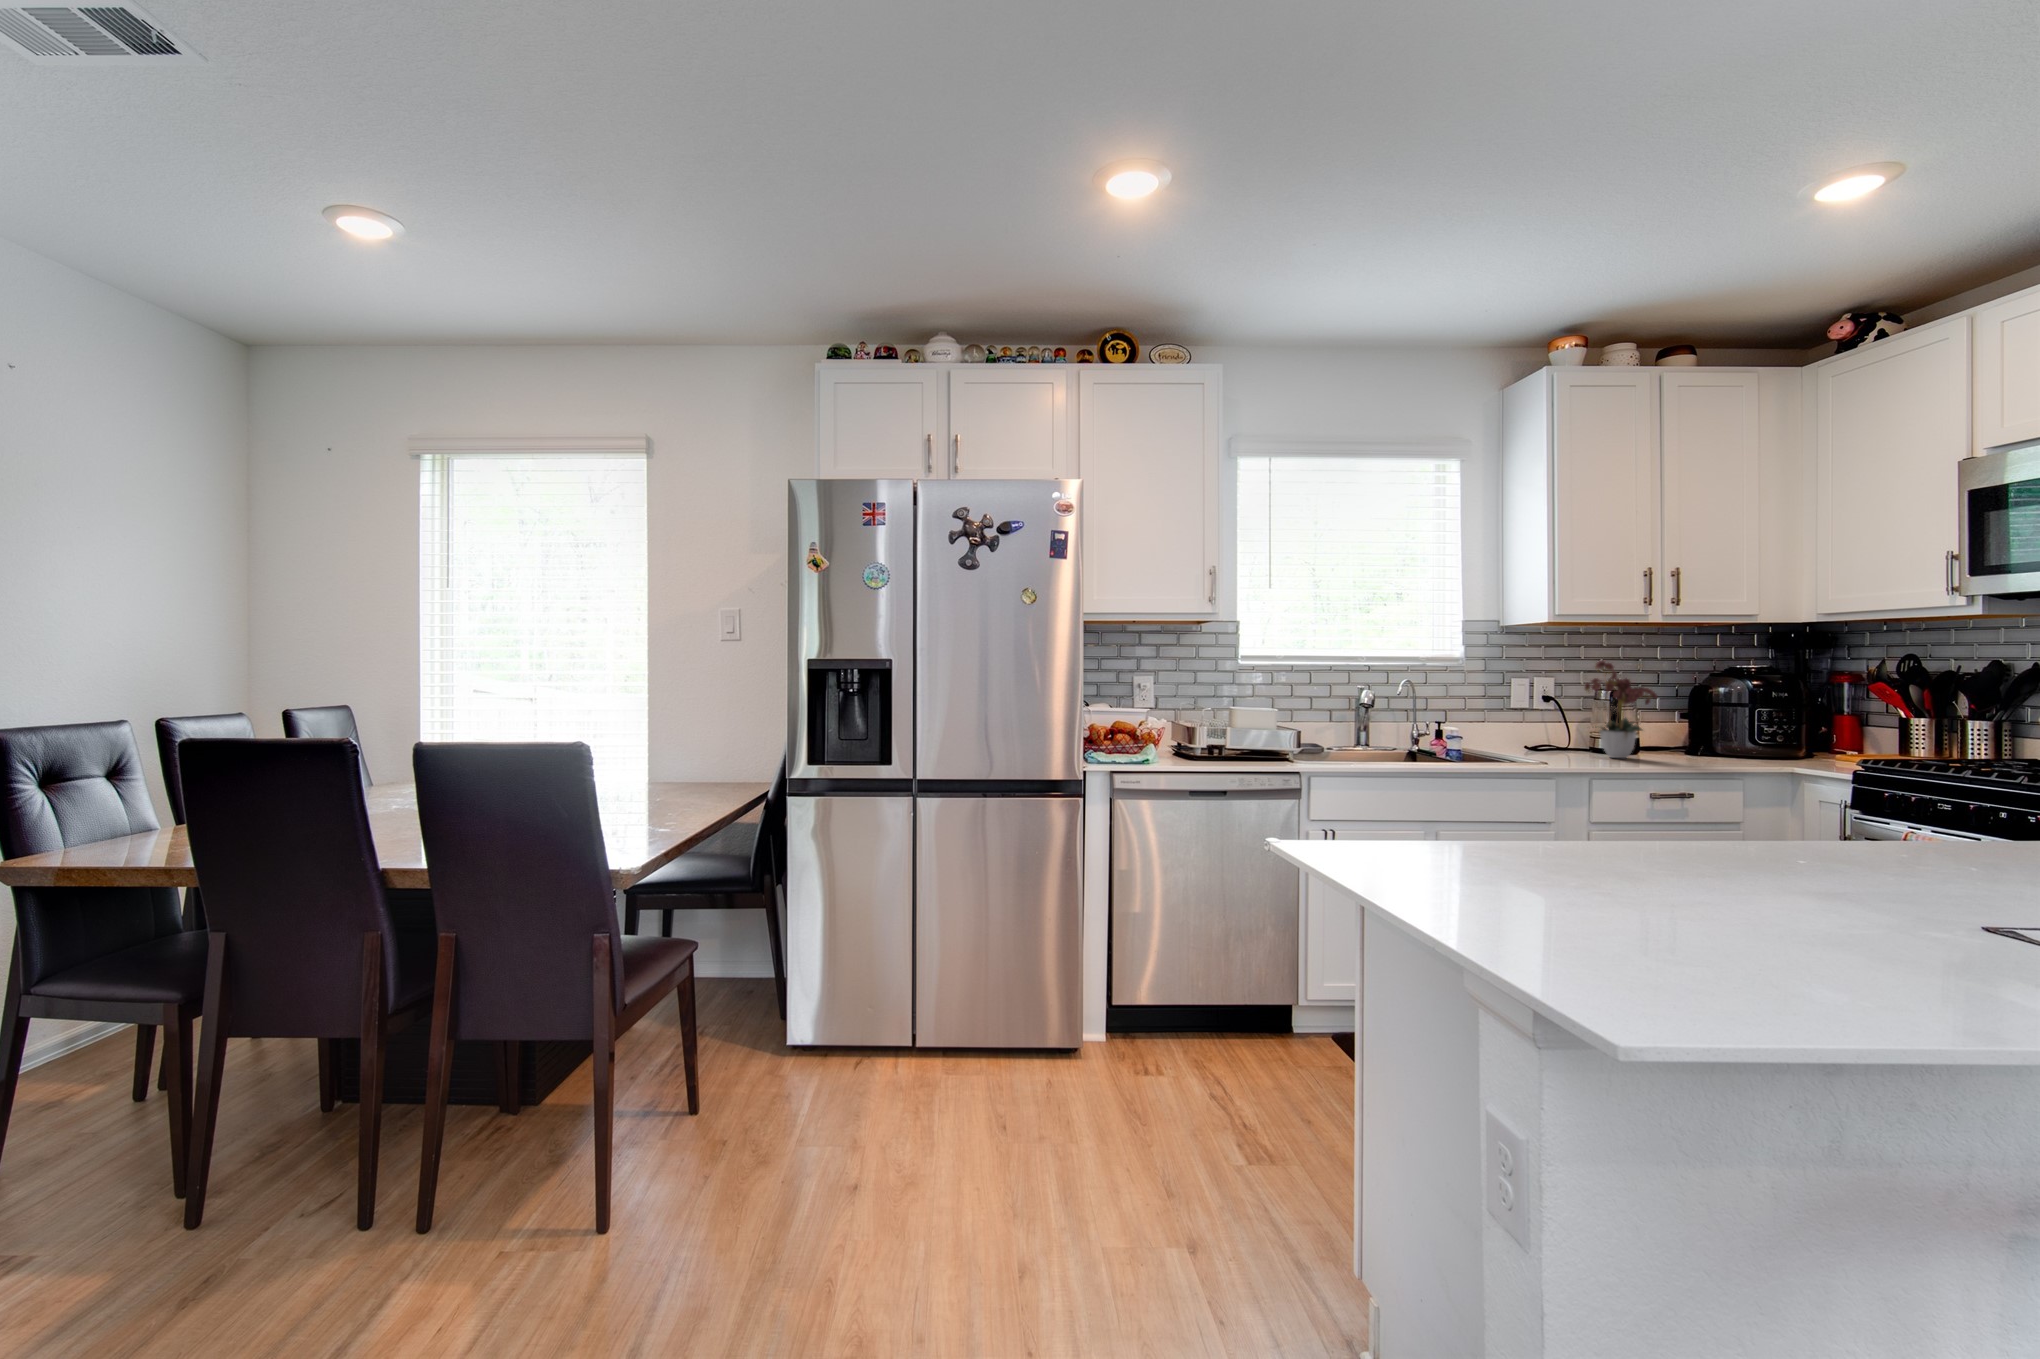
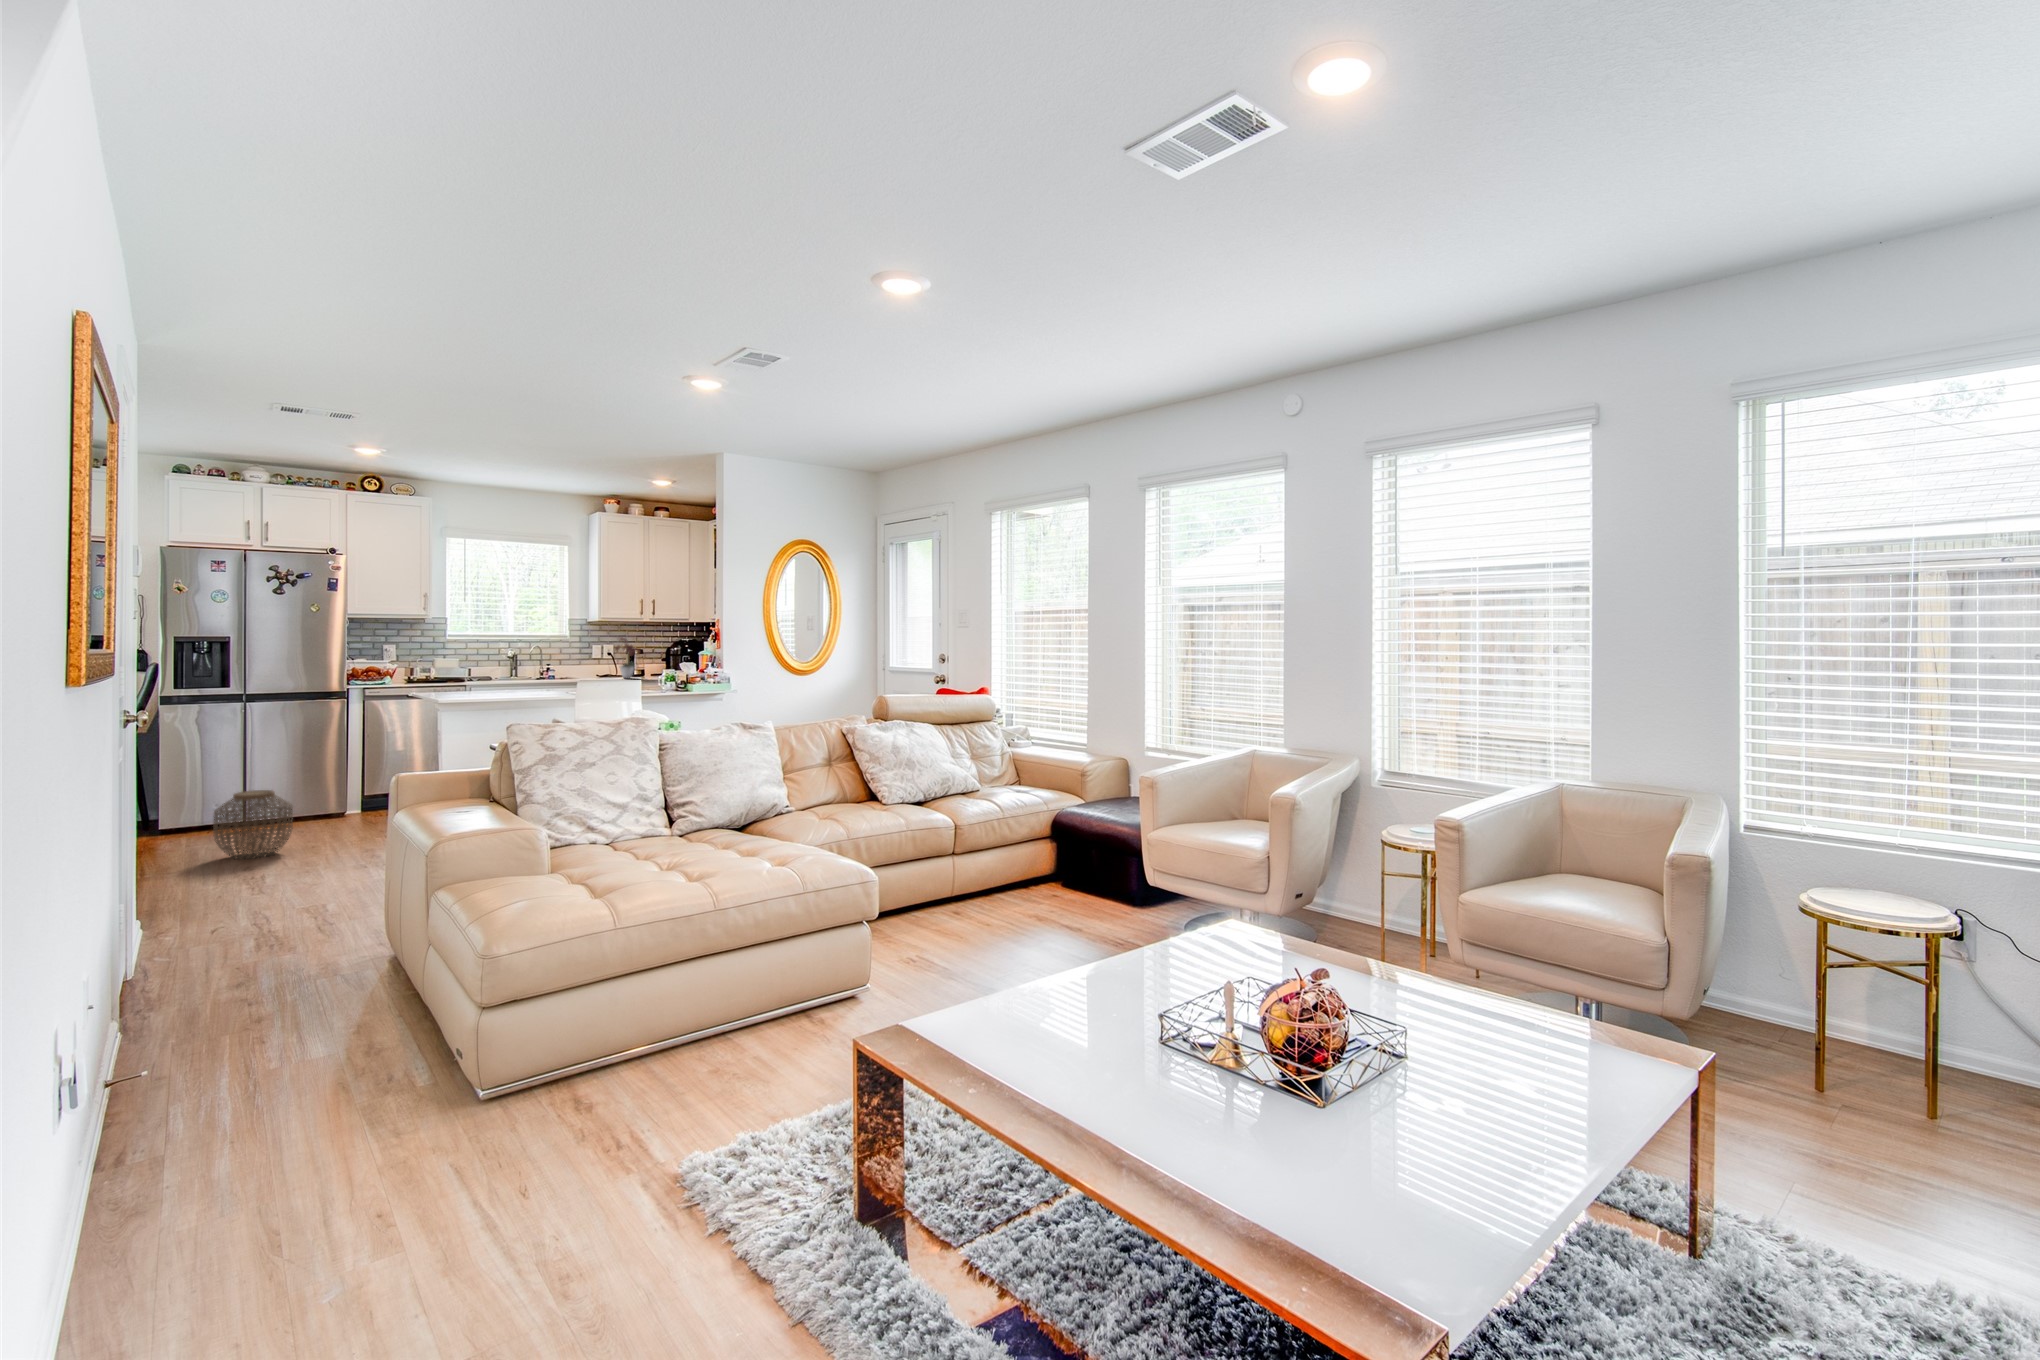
woven basket: none [817,1070,988,1293] -> present [214,790,293,859]

